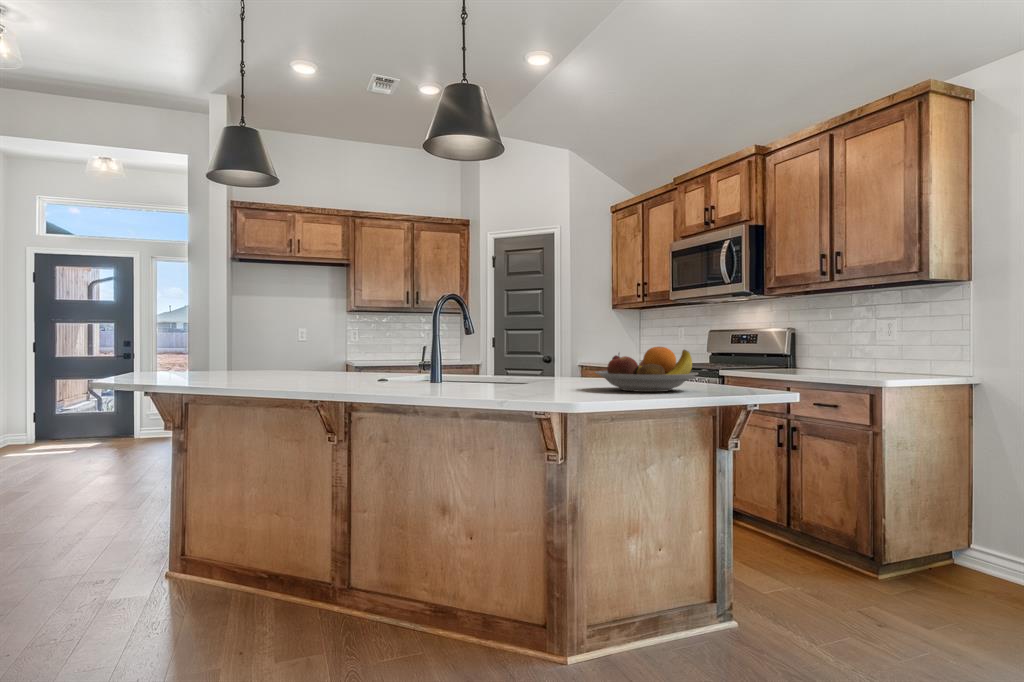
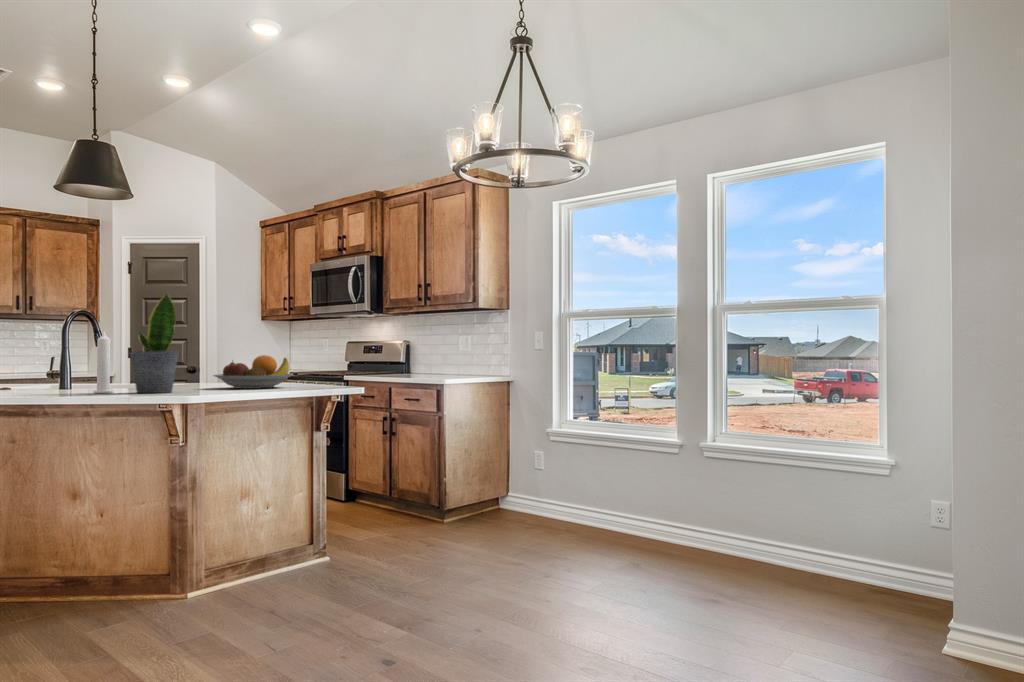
potted plant: none [499,261,559,397] -> present [130,294,179,393]
candle: none [459,315,482,394] -> present [93,331,113,393]

